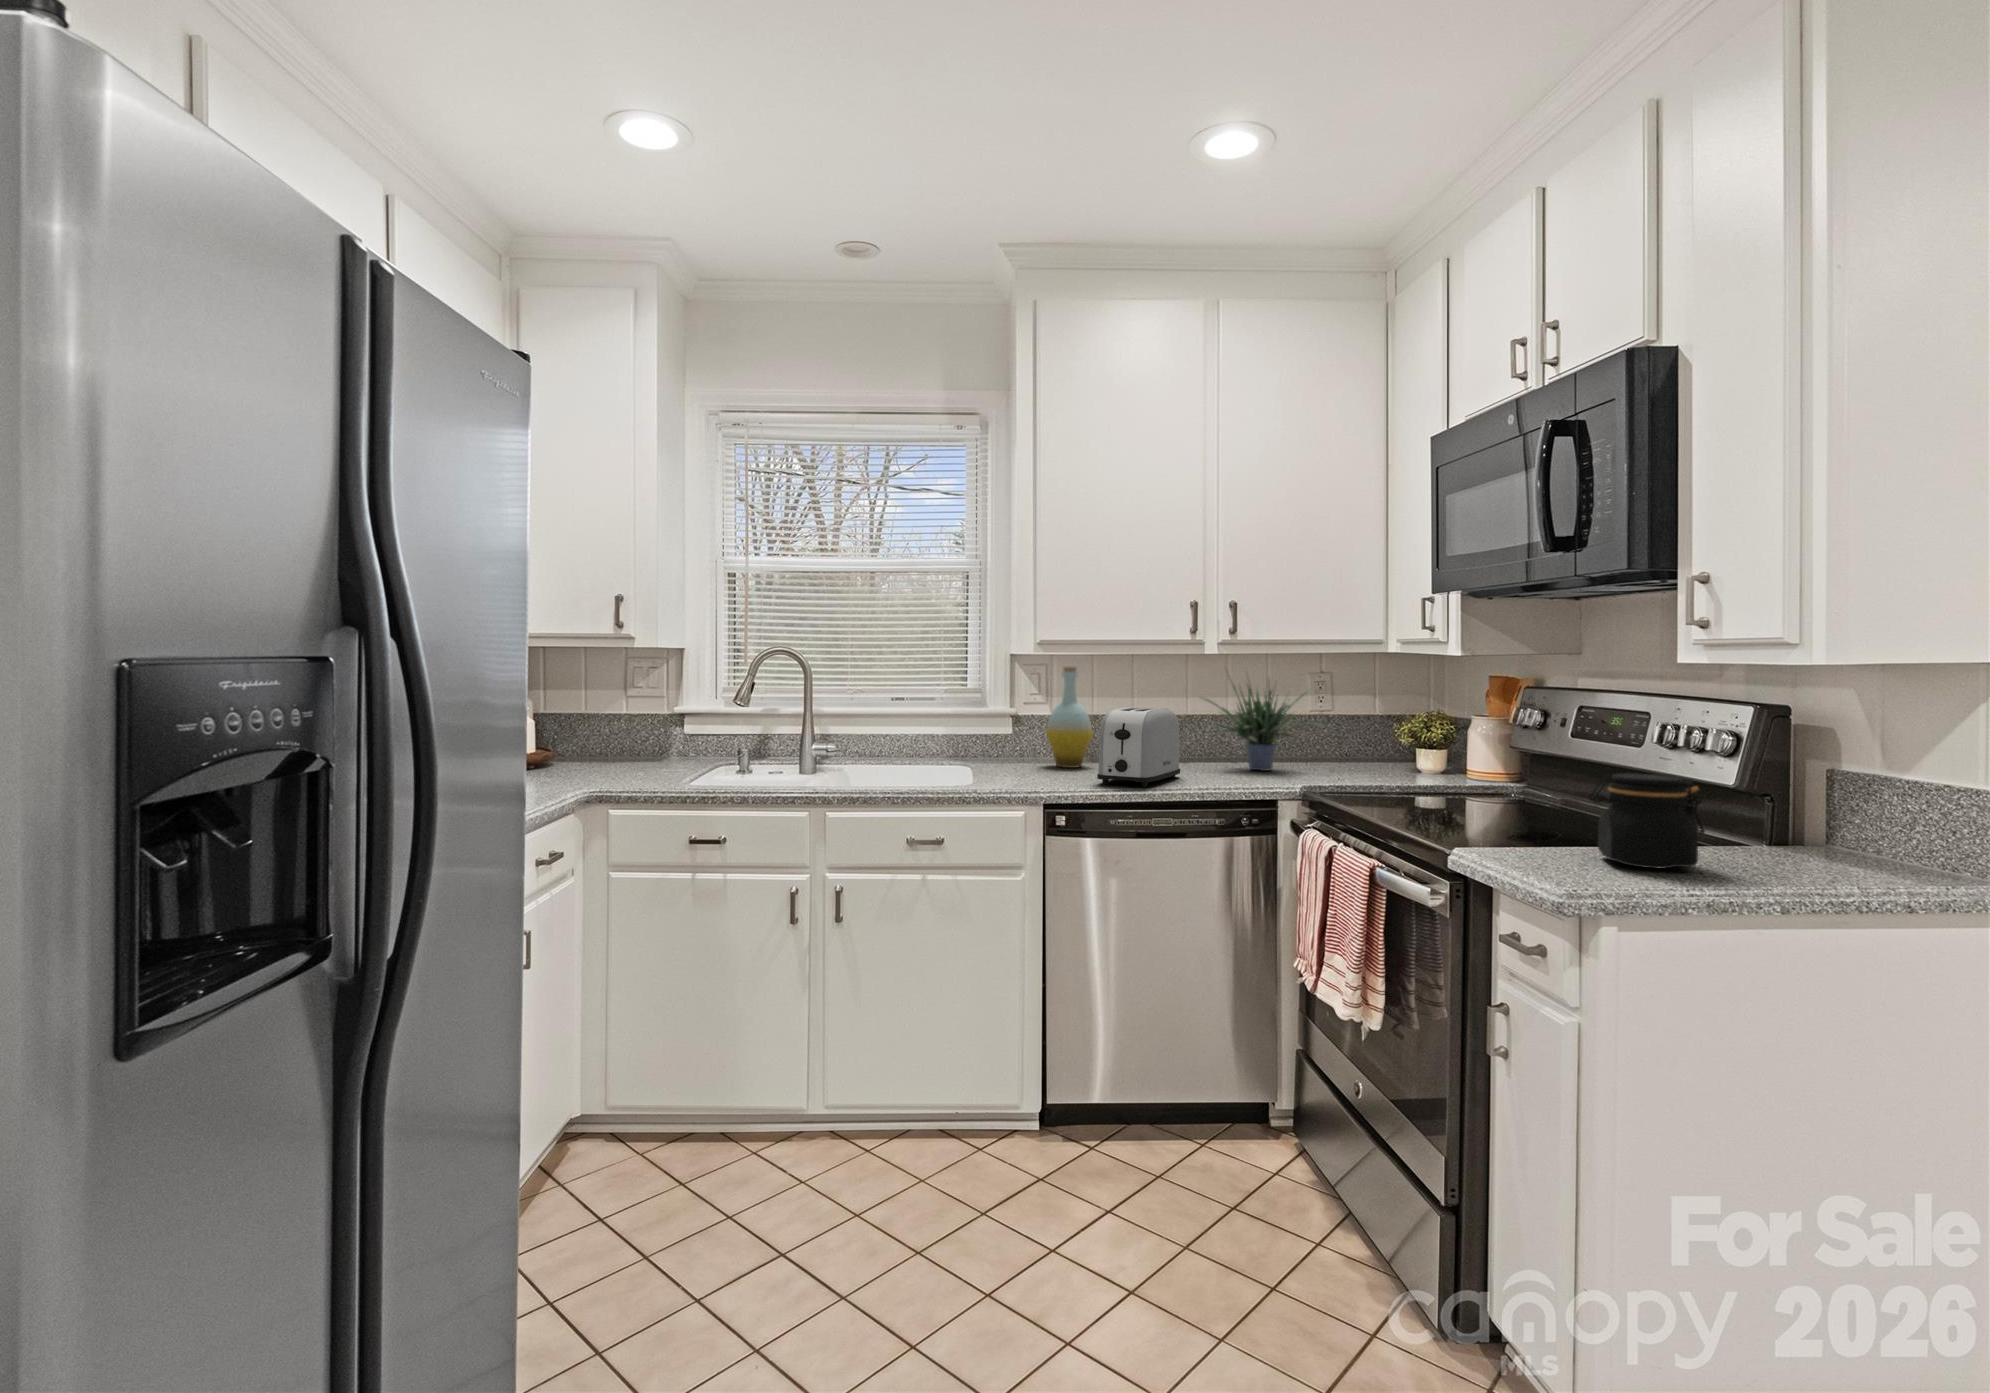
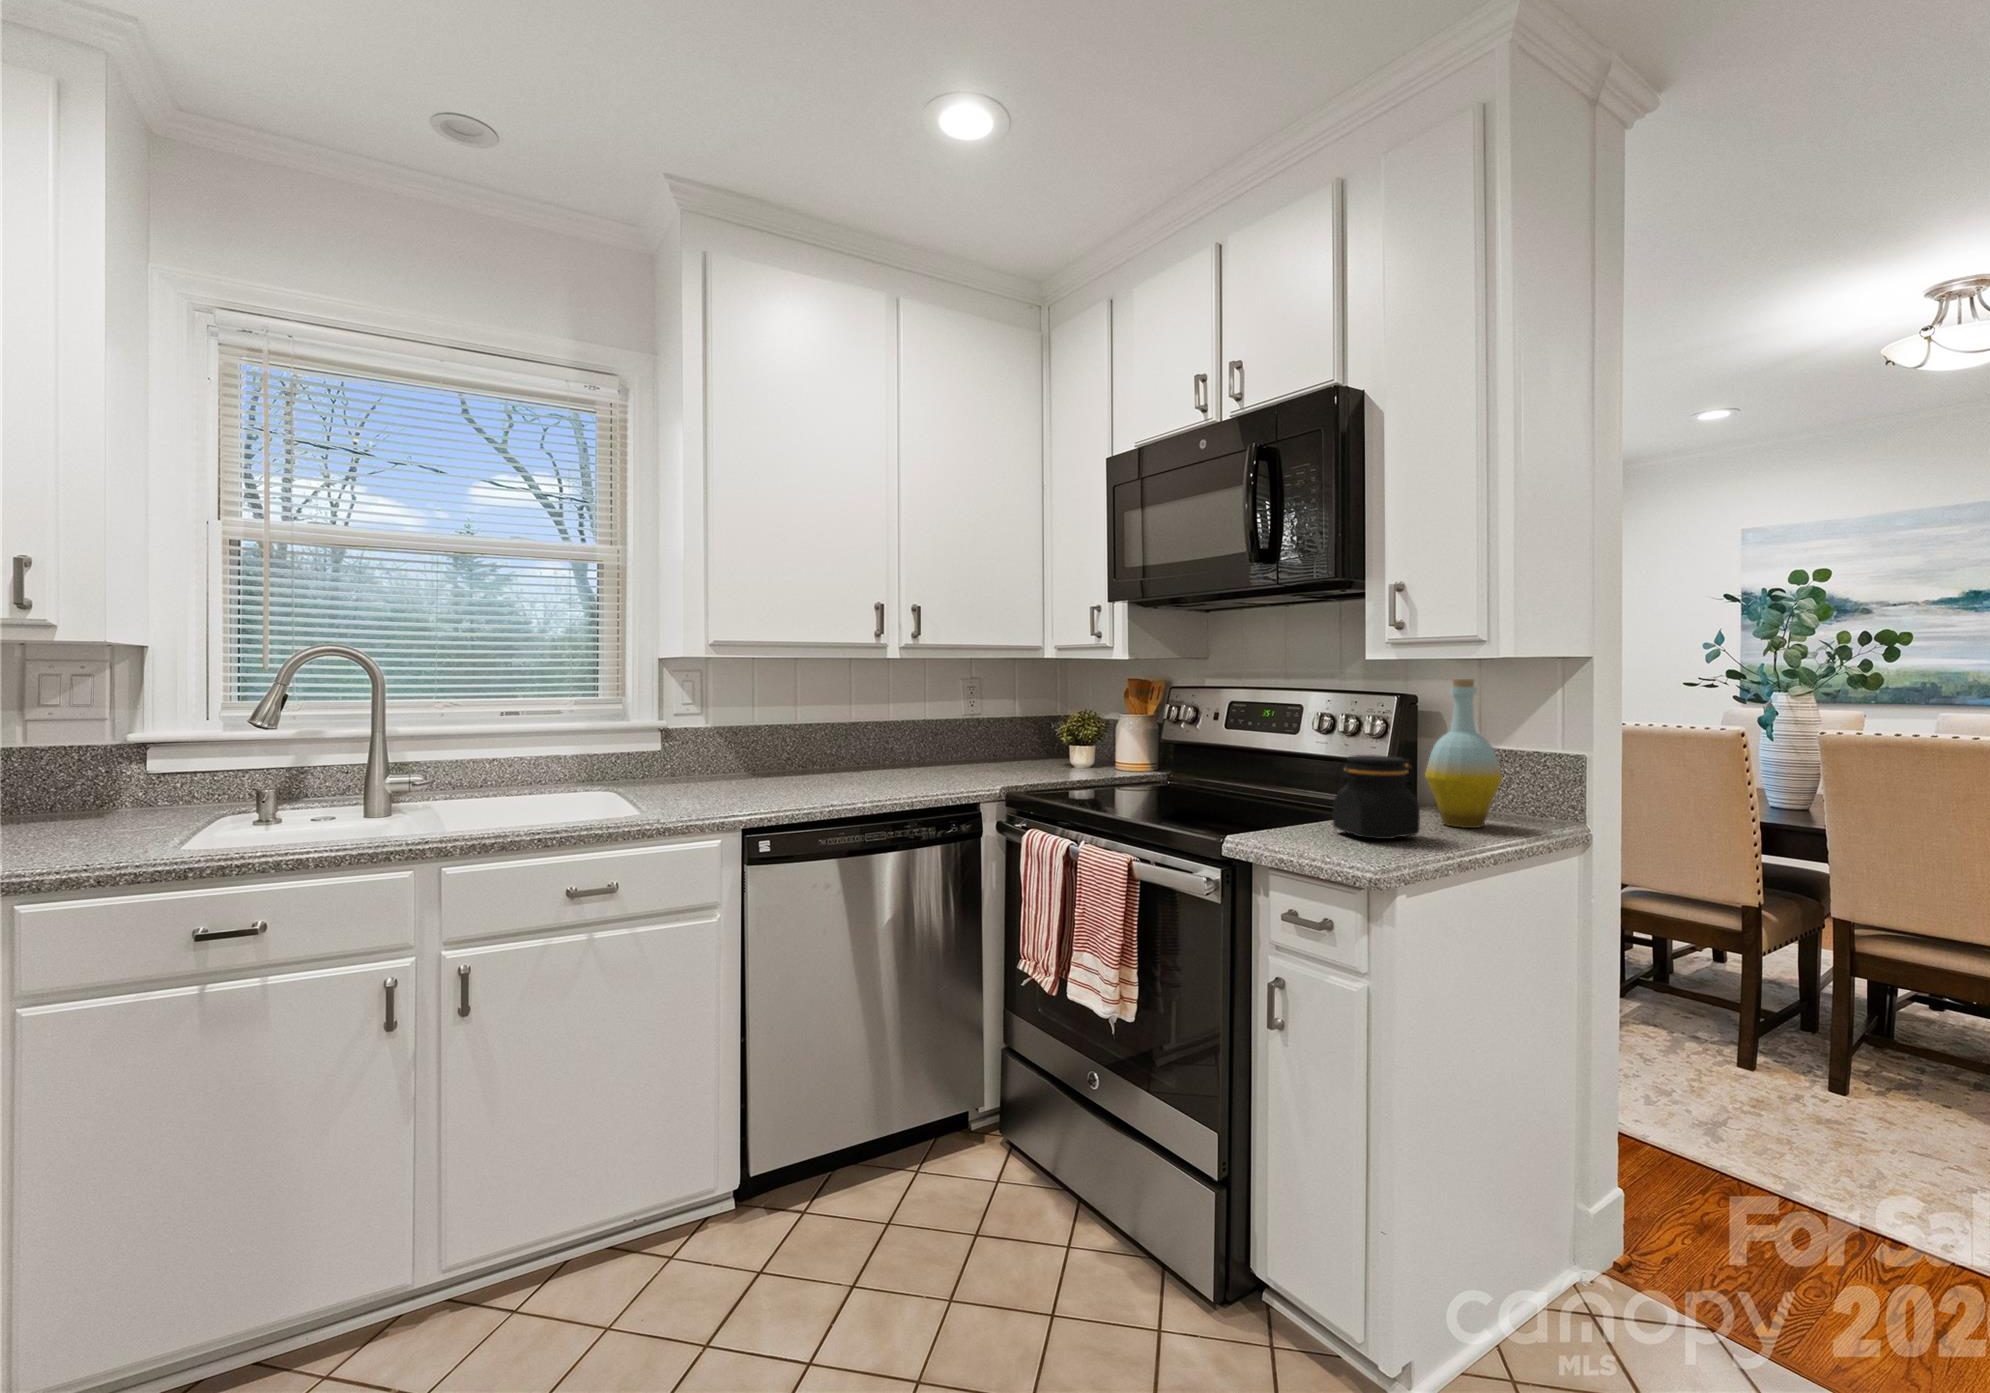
bottle: present [1046,666,1093,768] -> present [1425,679,1502,828]
potted plant: present [1205,681,1322,771] -> none [869,665,992,774]
toaster: present [1097,707,1180,786] -> none [794,714,869,799]

